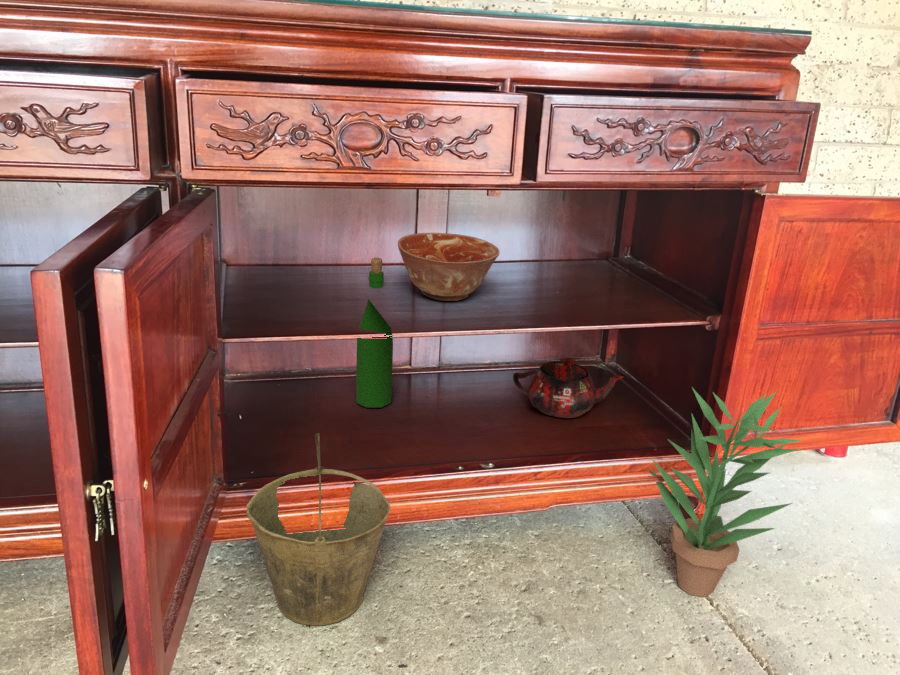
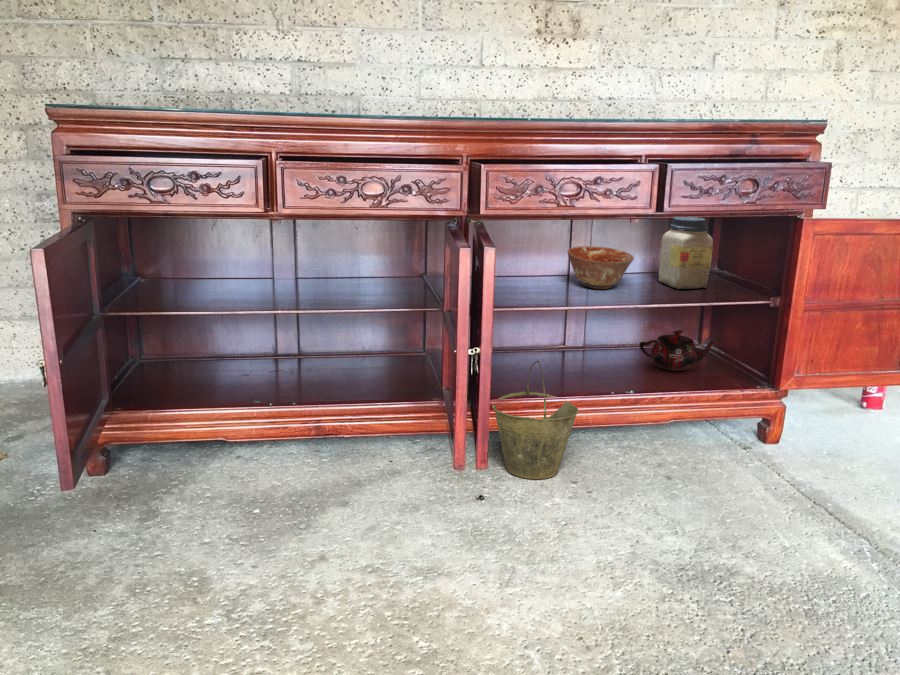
jar: none [541,189,622,302] -> present [659,217,713,289]
wine bottle: present [356,258,393,408] -> none [531,263,560,365]
potted plant: present [651,389,800,597] -> none [736,333,829,473]

